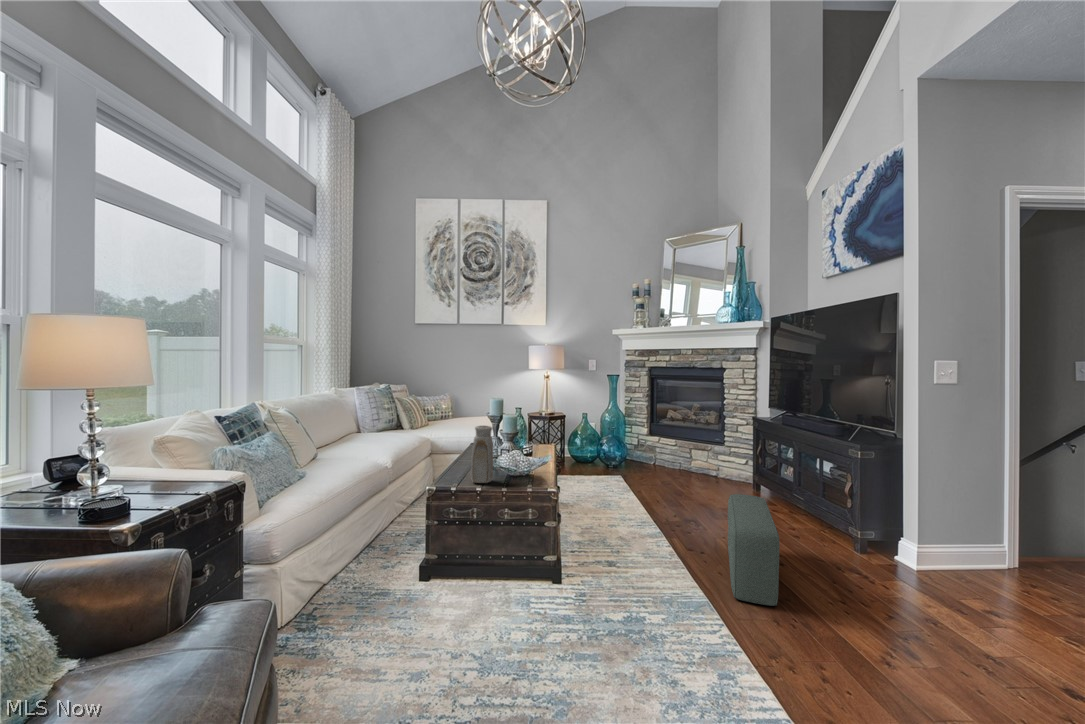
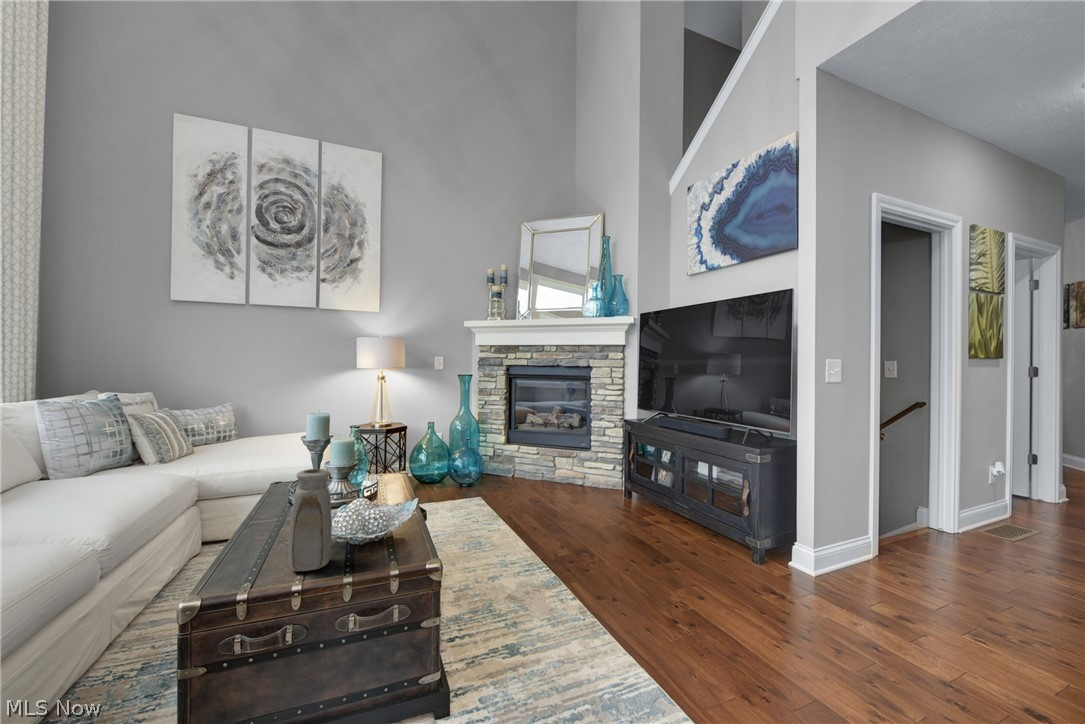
pouf: present [728,494,780,606] -> none [639,520,733,671]

